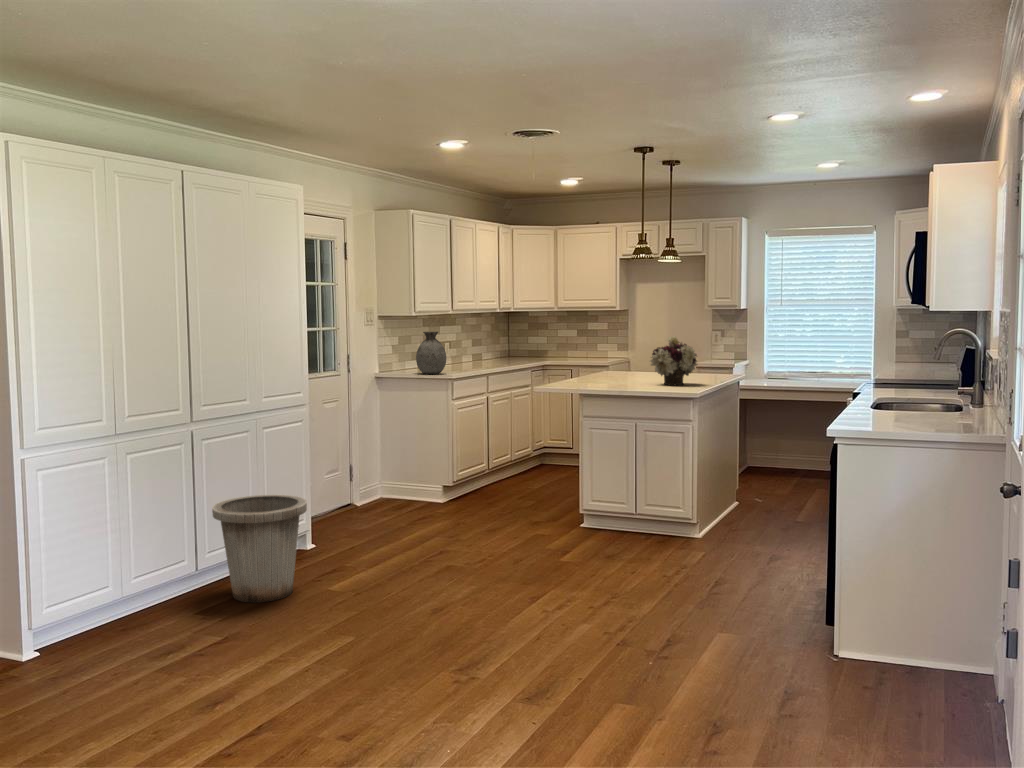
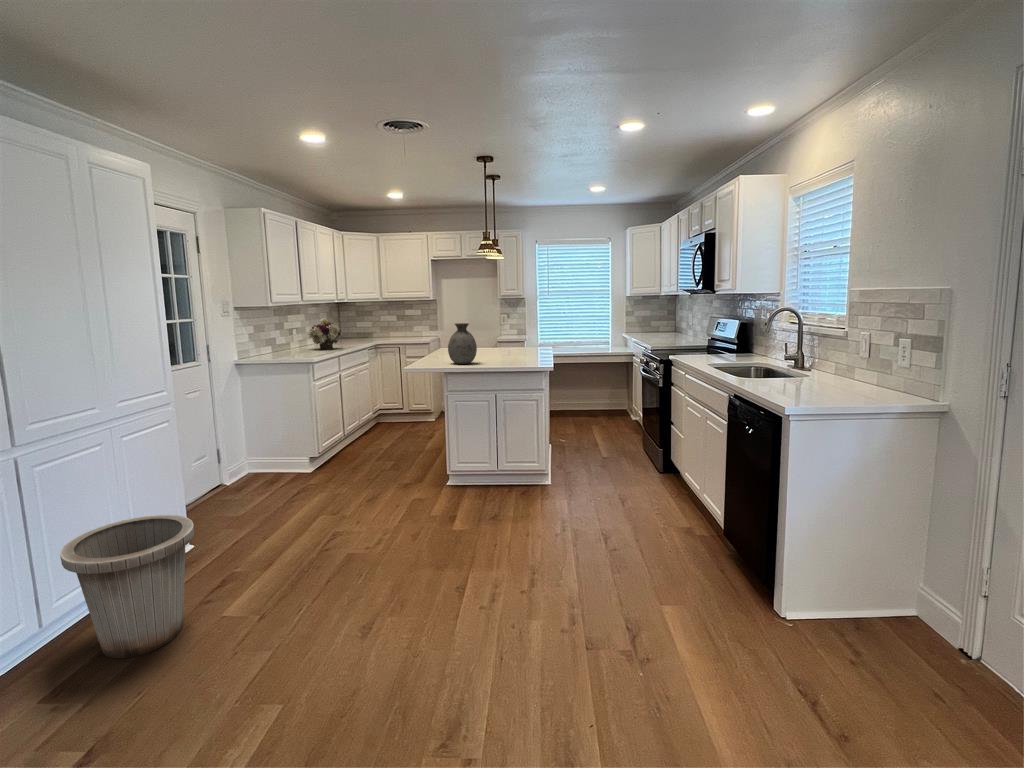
vase: present [416,332,446,374] -> present [448,323,477,364]
flower arrangement: present [650,336,697,385] -> present [308,318,342,350]

